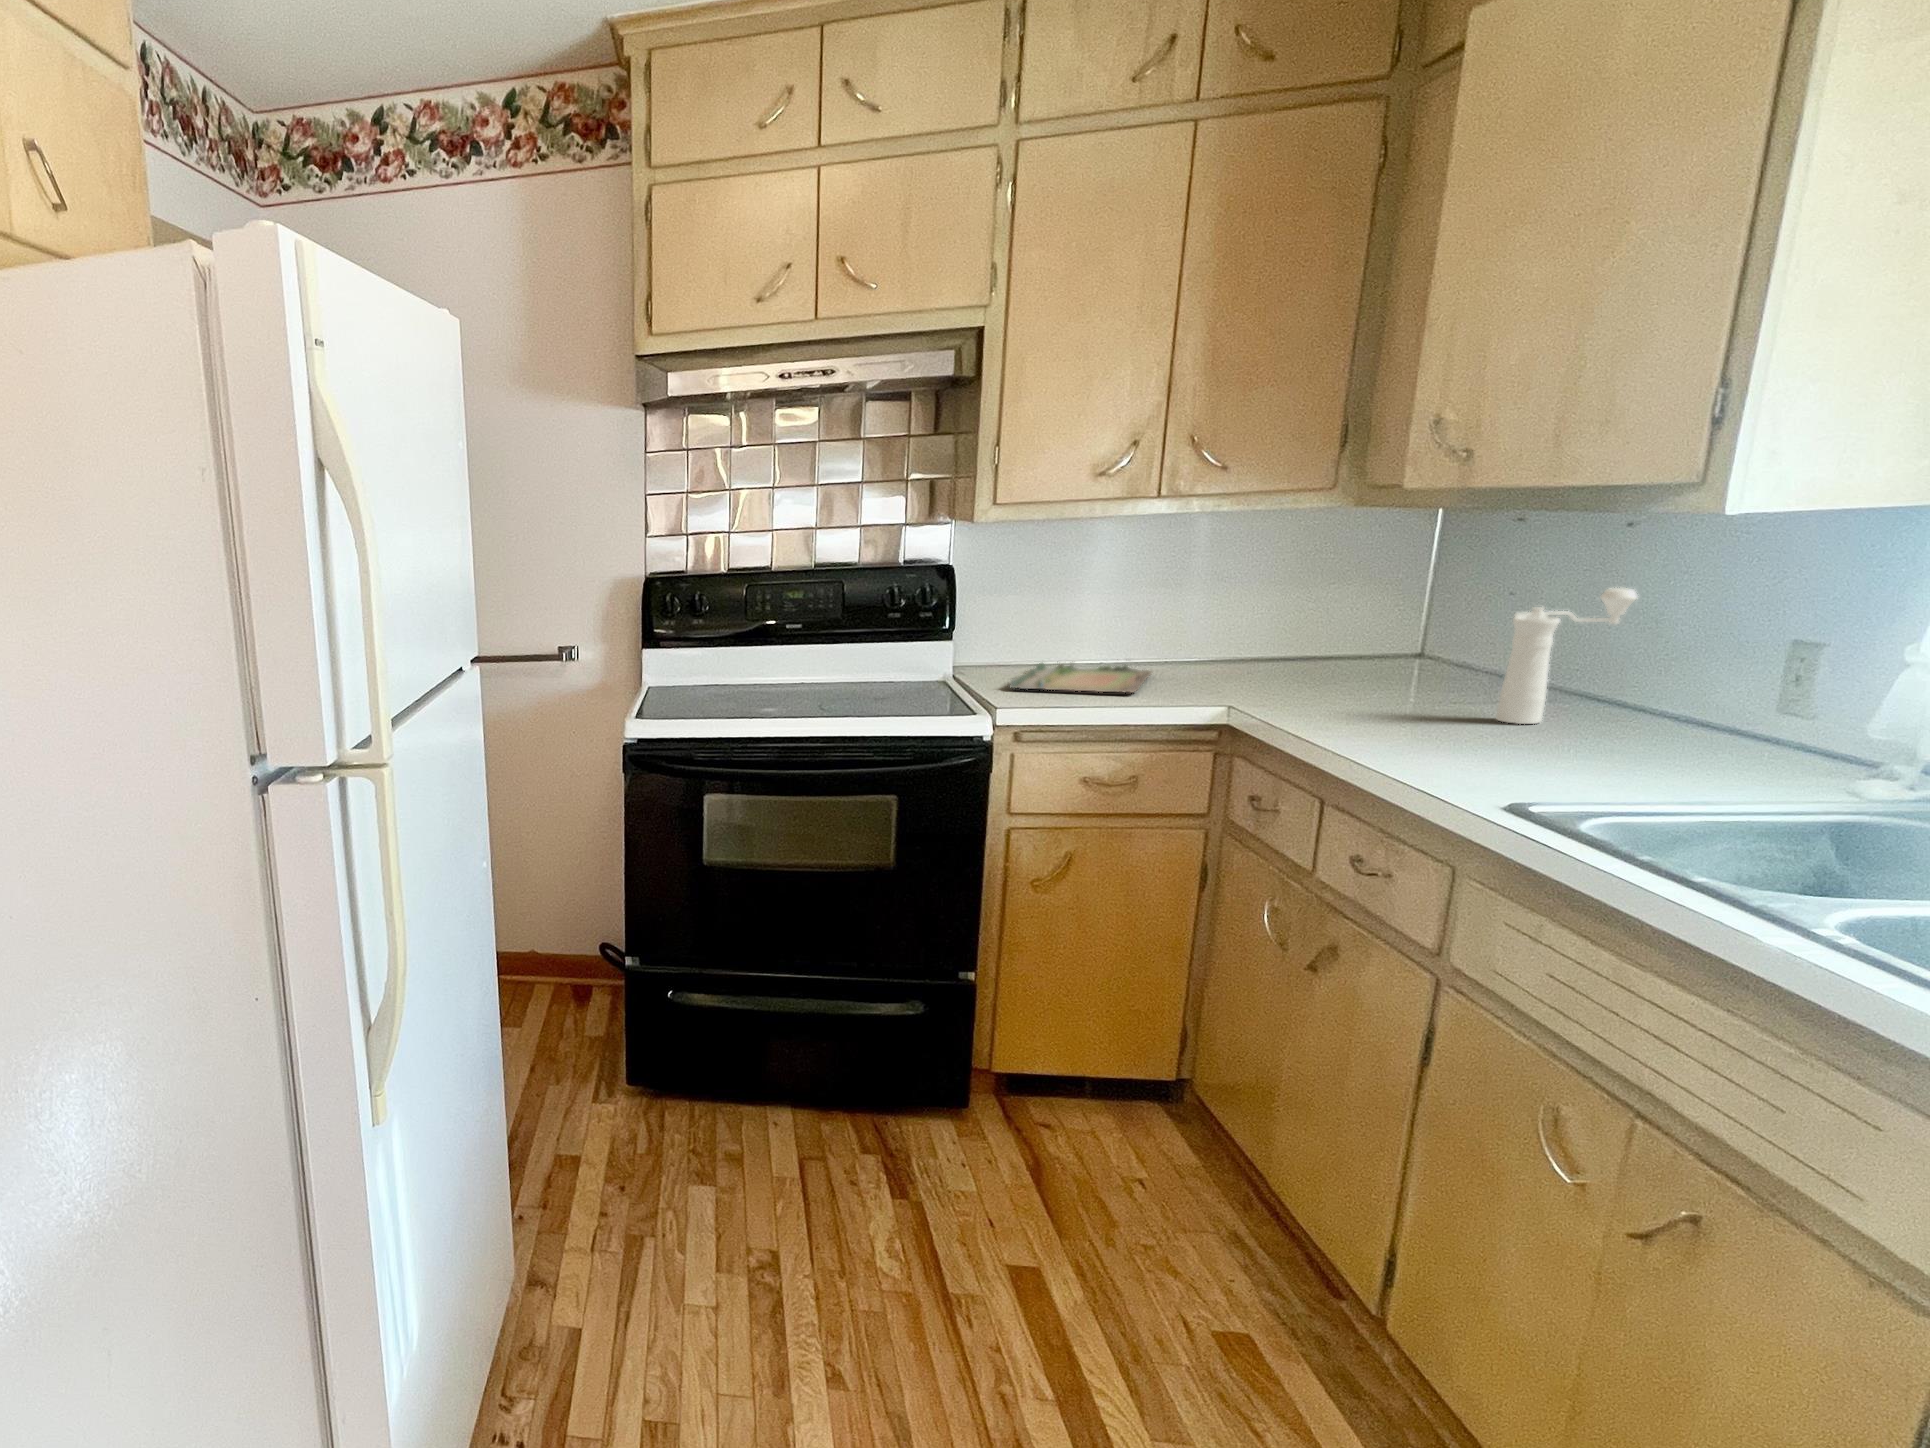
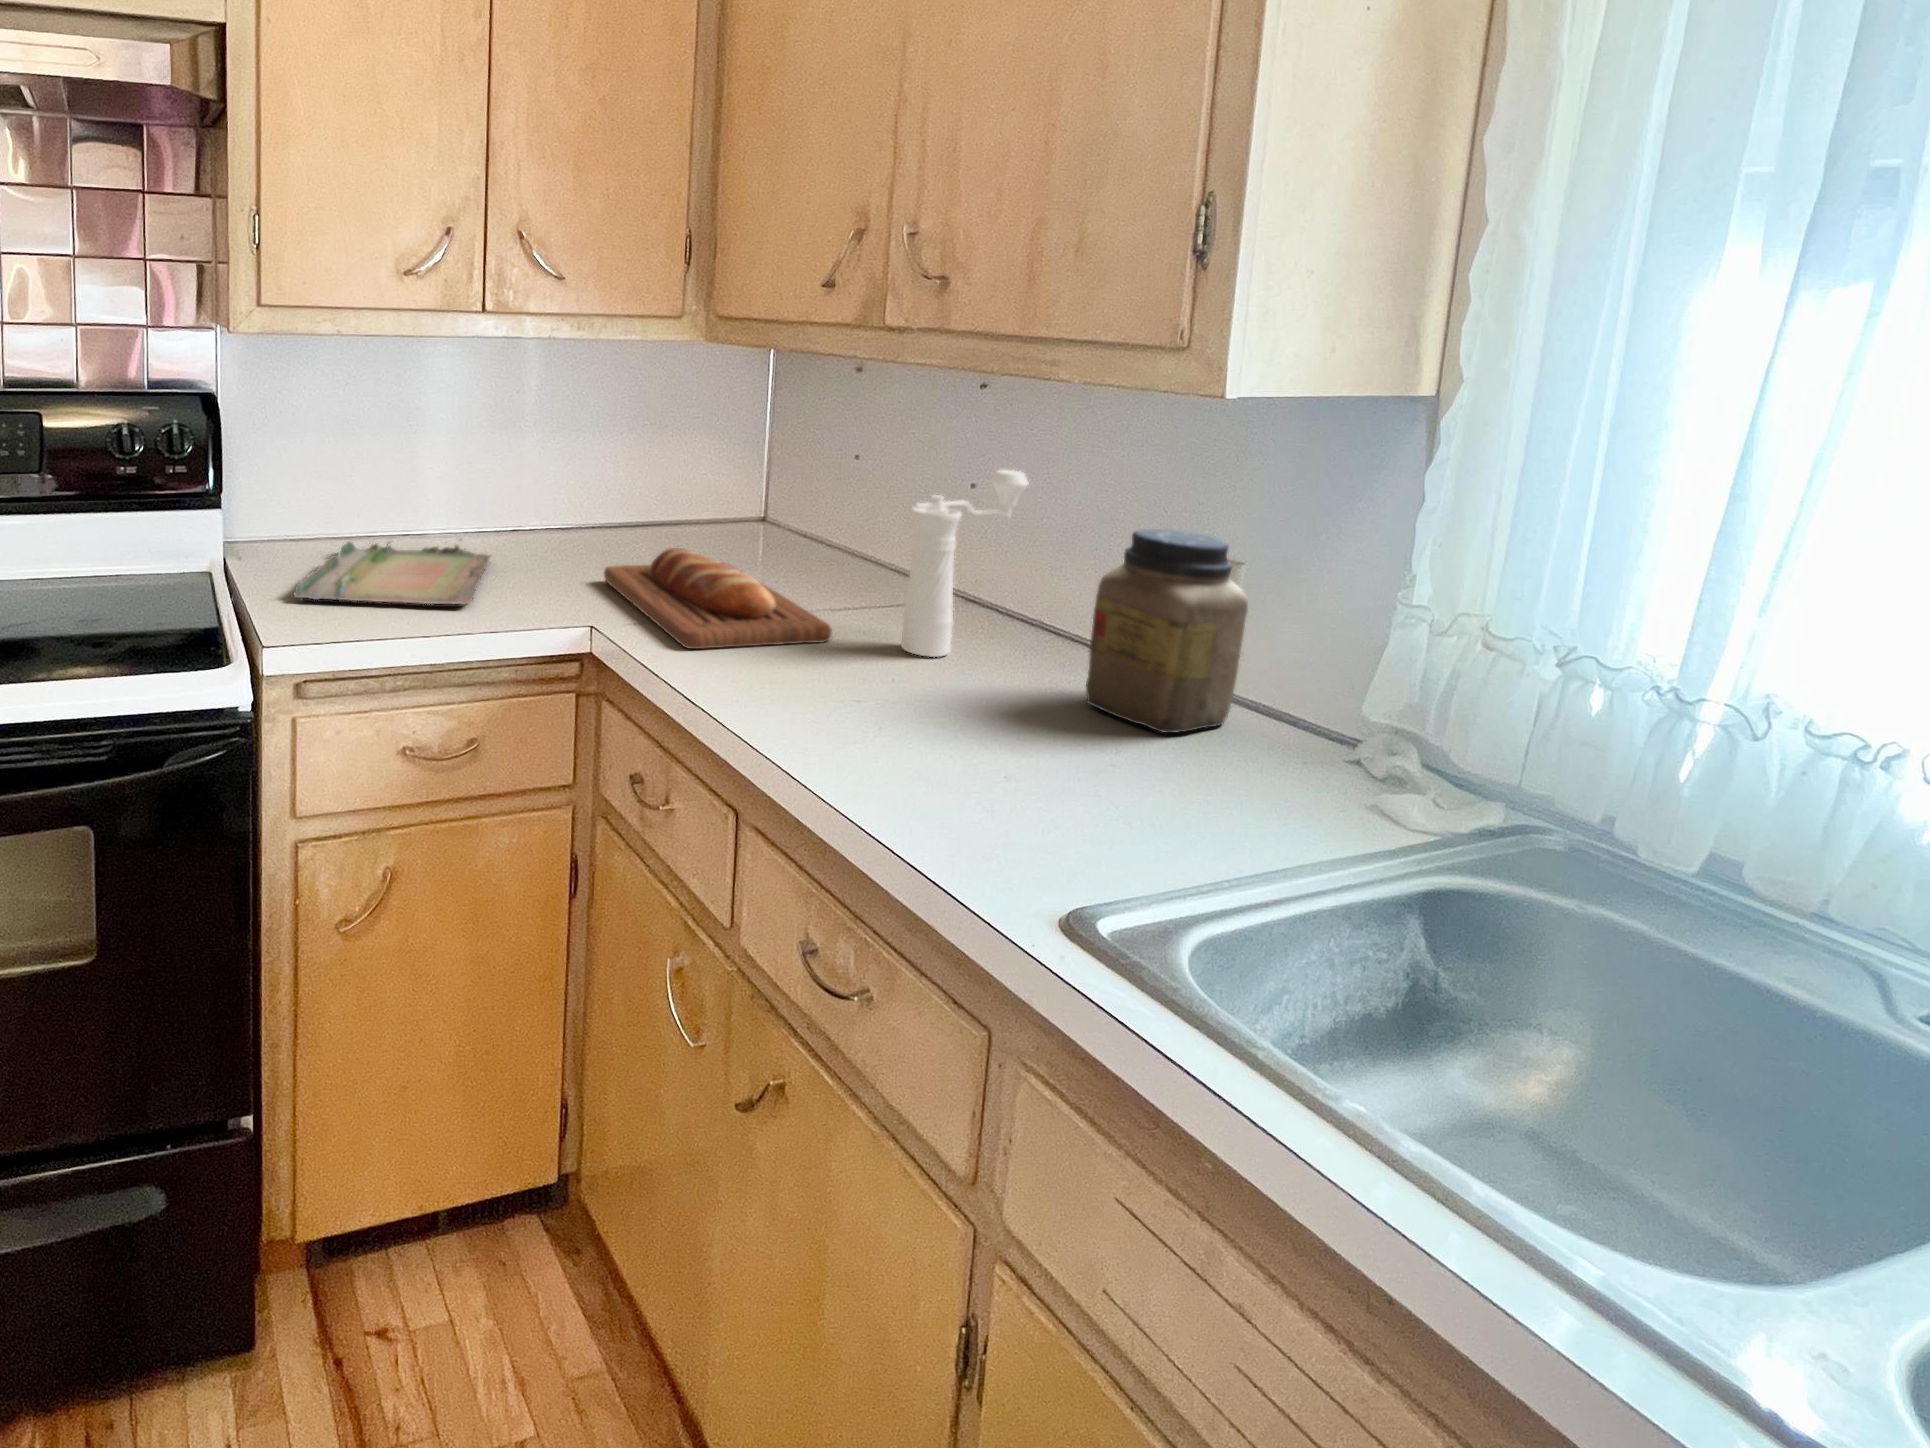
jar: none [1643,620,1804,759] -> present [1086,529,1248,733]
bread loaf: none [1246,659,1435,716] -> present [604,548,832,649]

